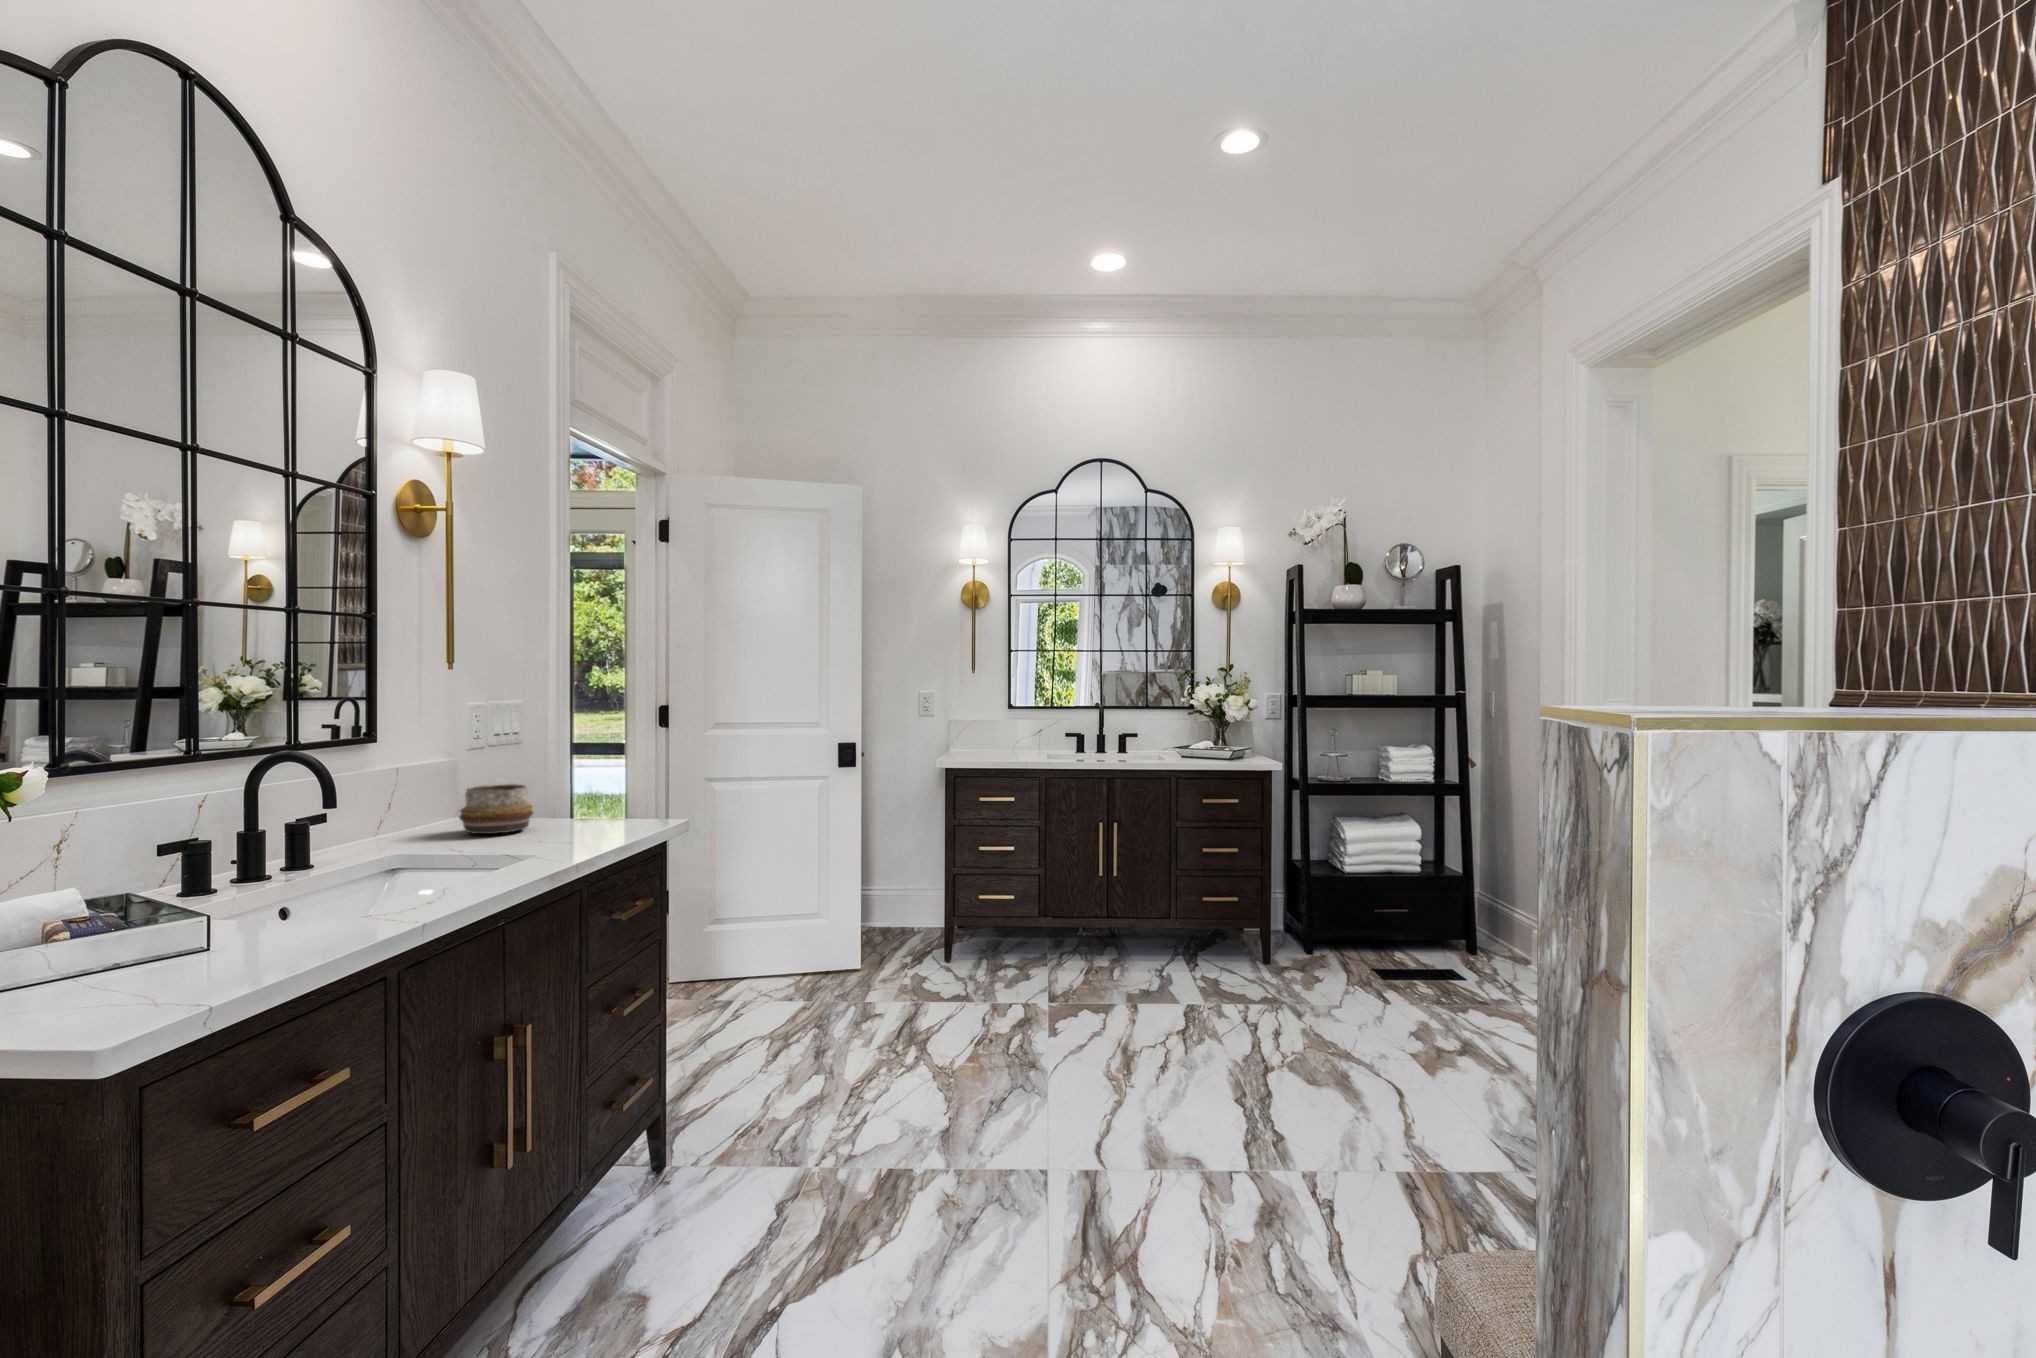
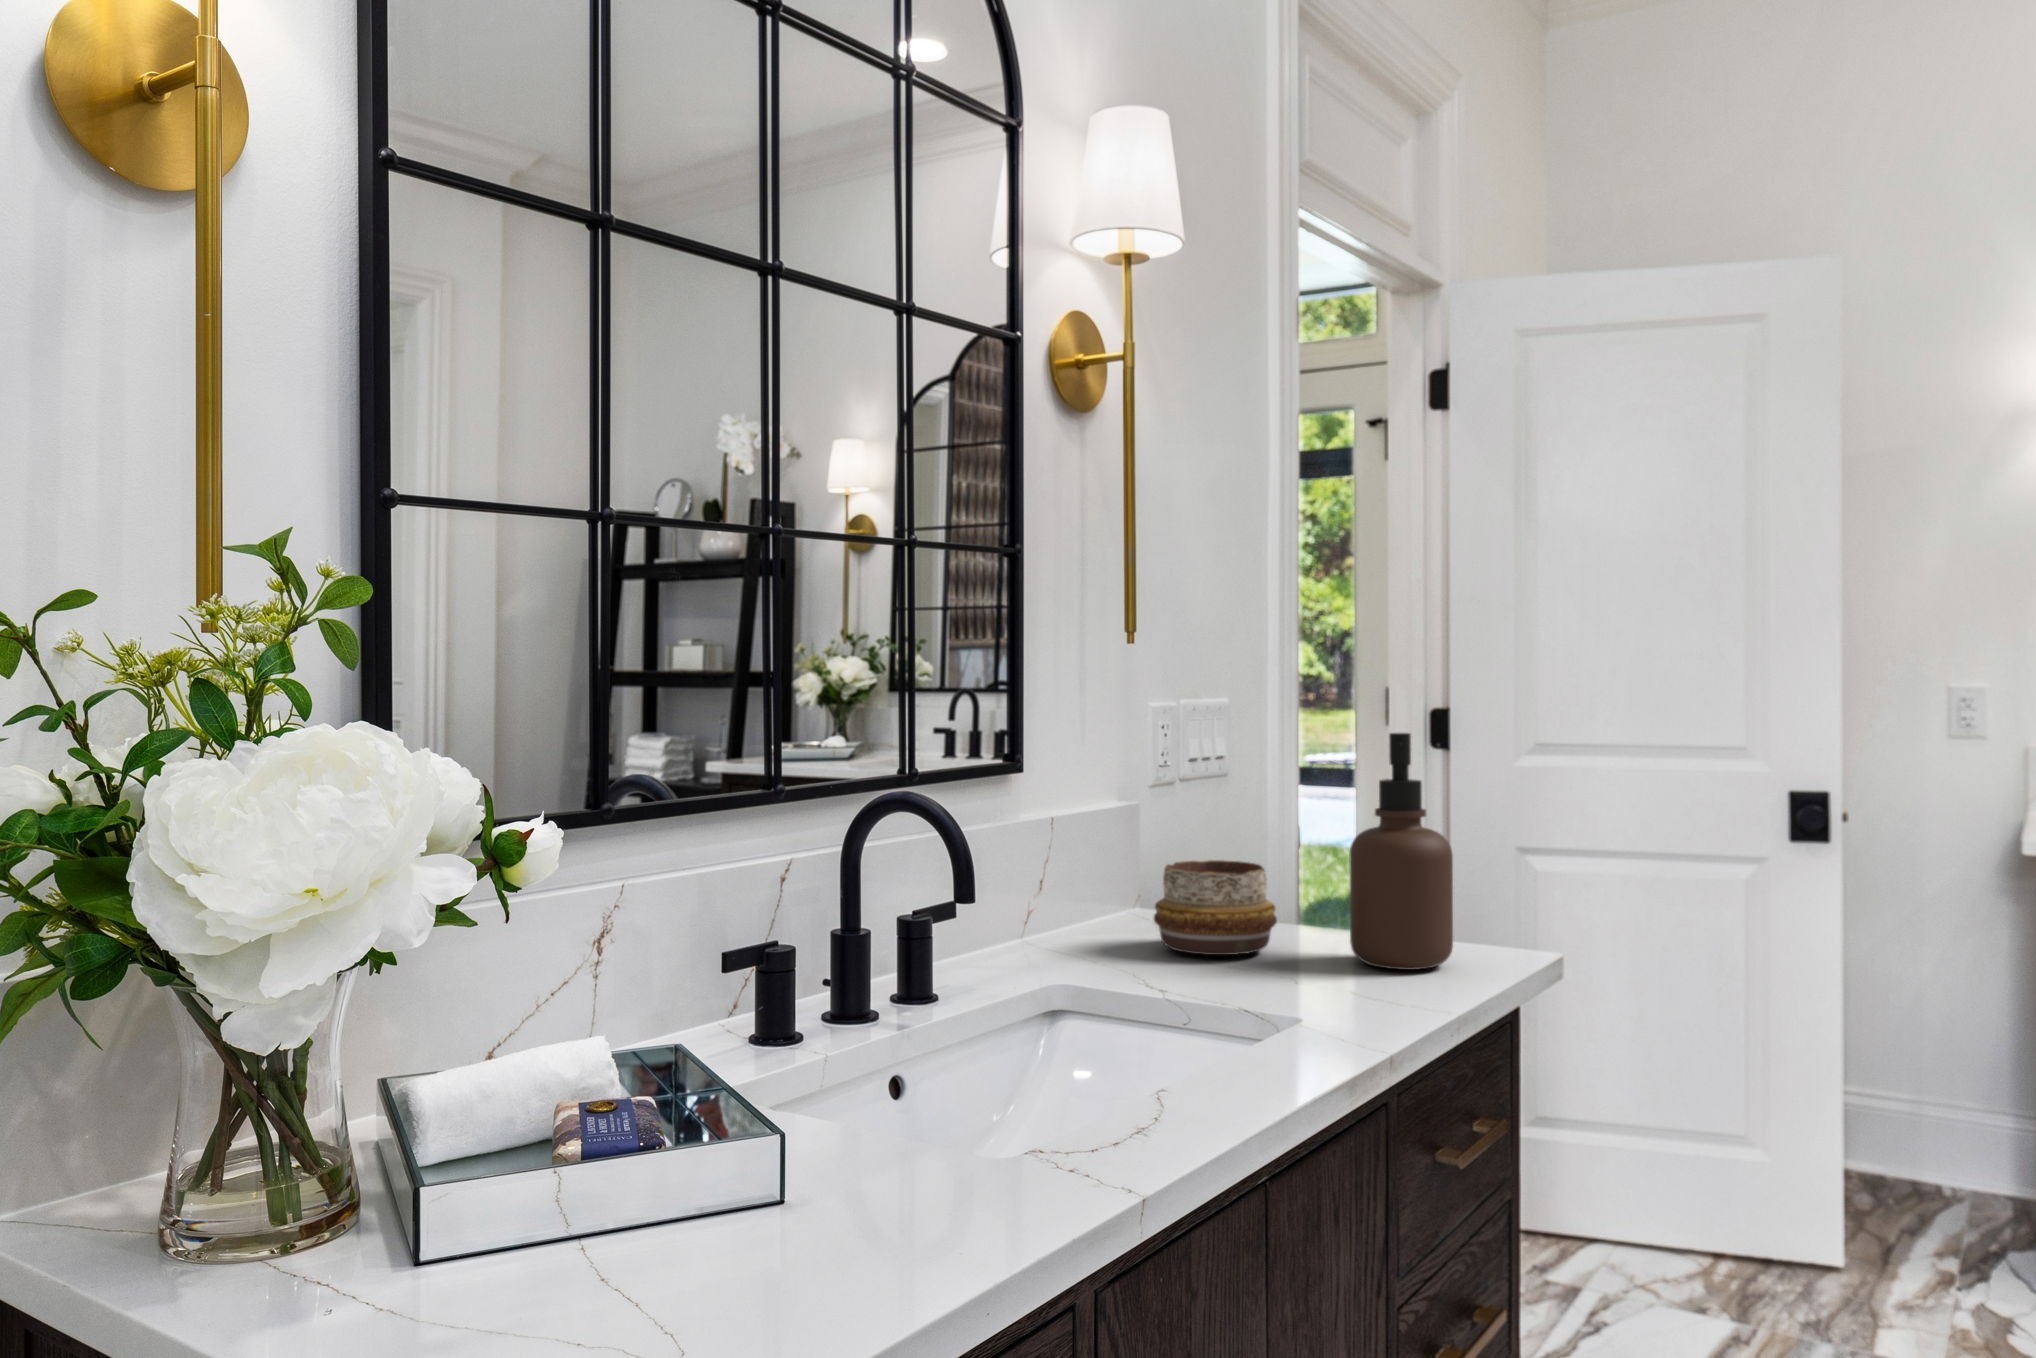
soap dispenser: none [572,714,626,832] -> present [1349,733,1453,970]

